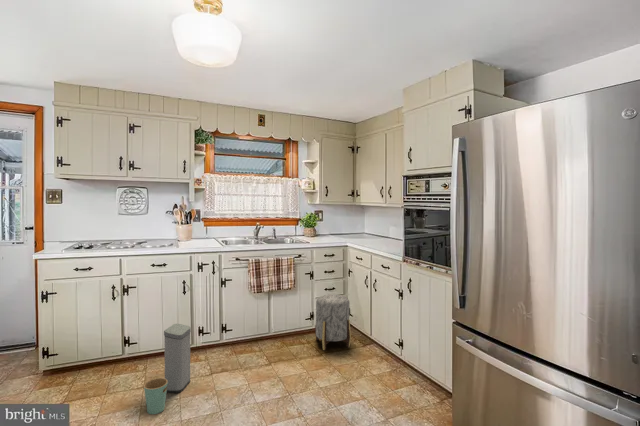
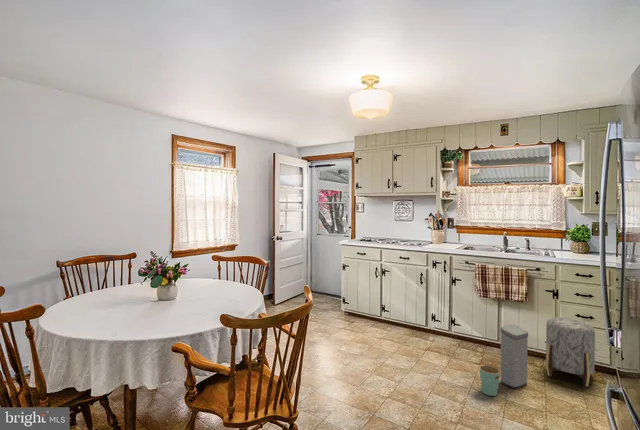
trash can: present [144,324,191,414] -> present [479,325,528,396]

